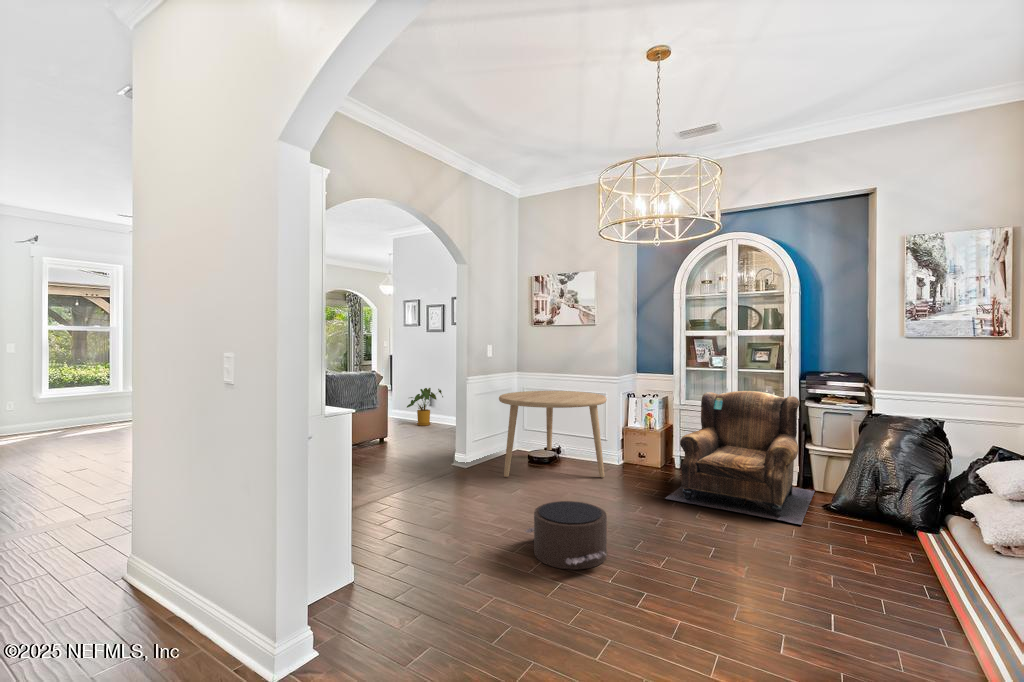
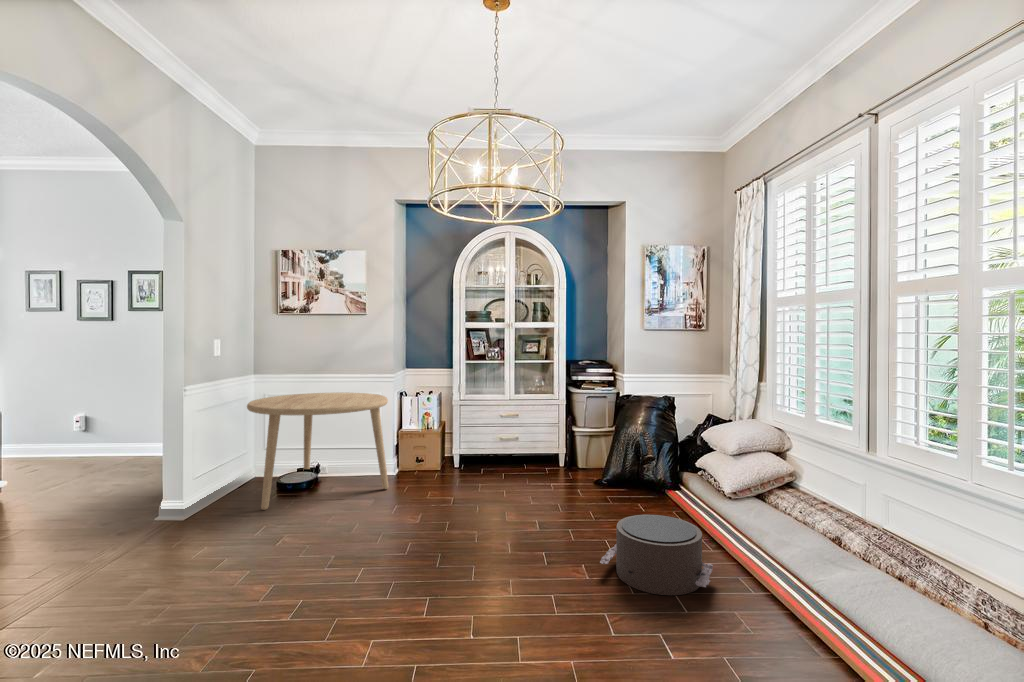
house plant: present [407,388,443,426] -> none [48,400,116,457]
armchair: present [665,391,815,525] -> none [466,381,593,502]
pouf: present [525,501,607,570] -> present [600,515,713,595]

